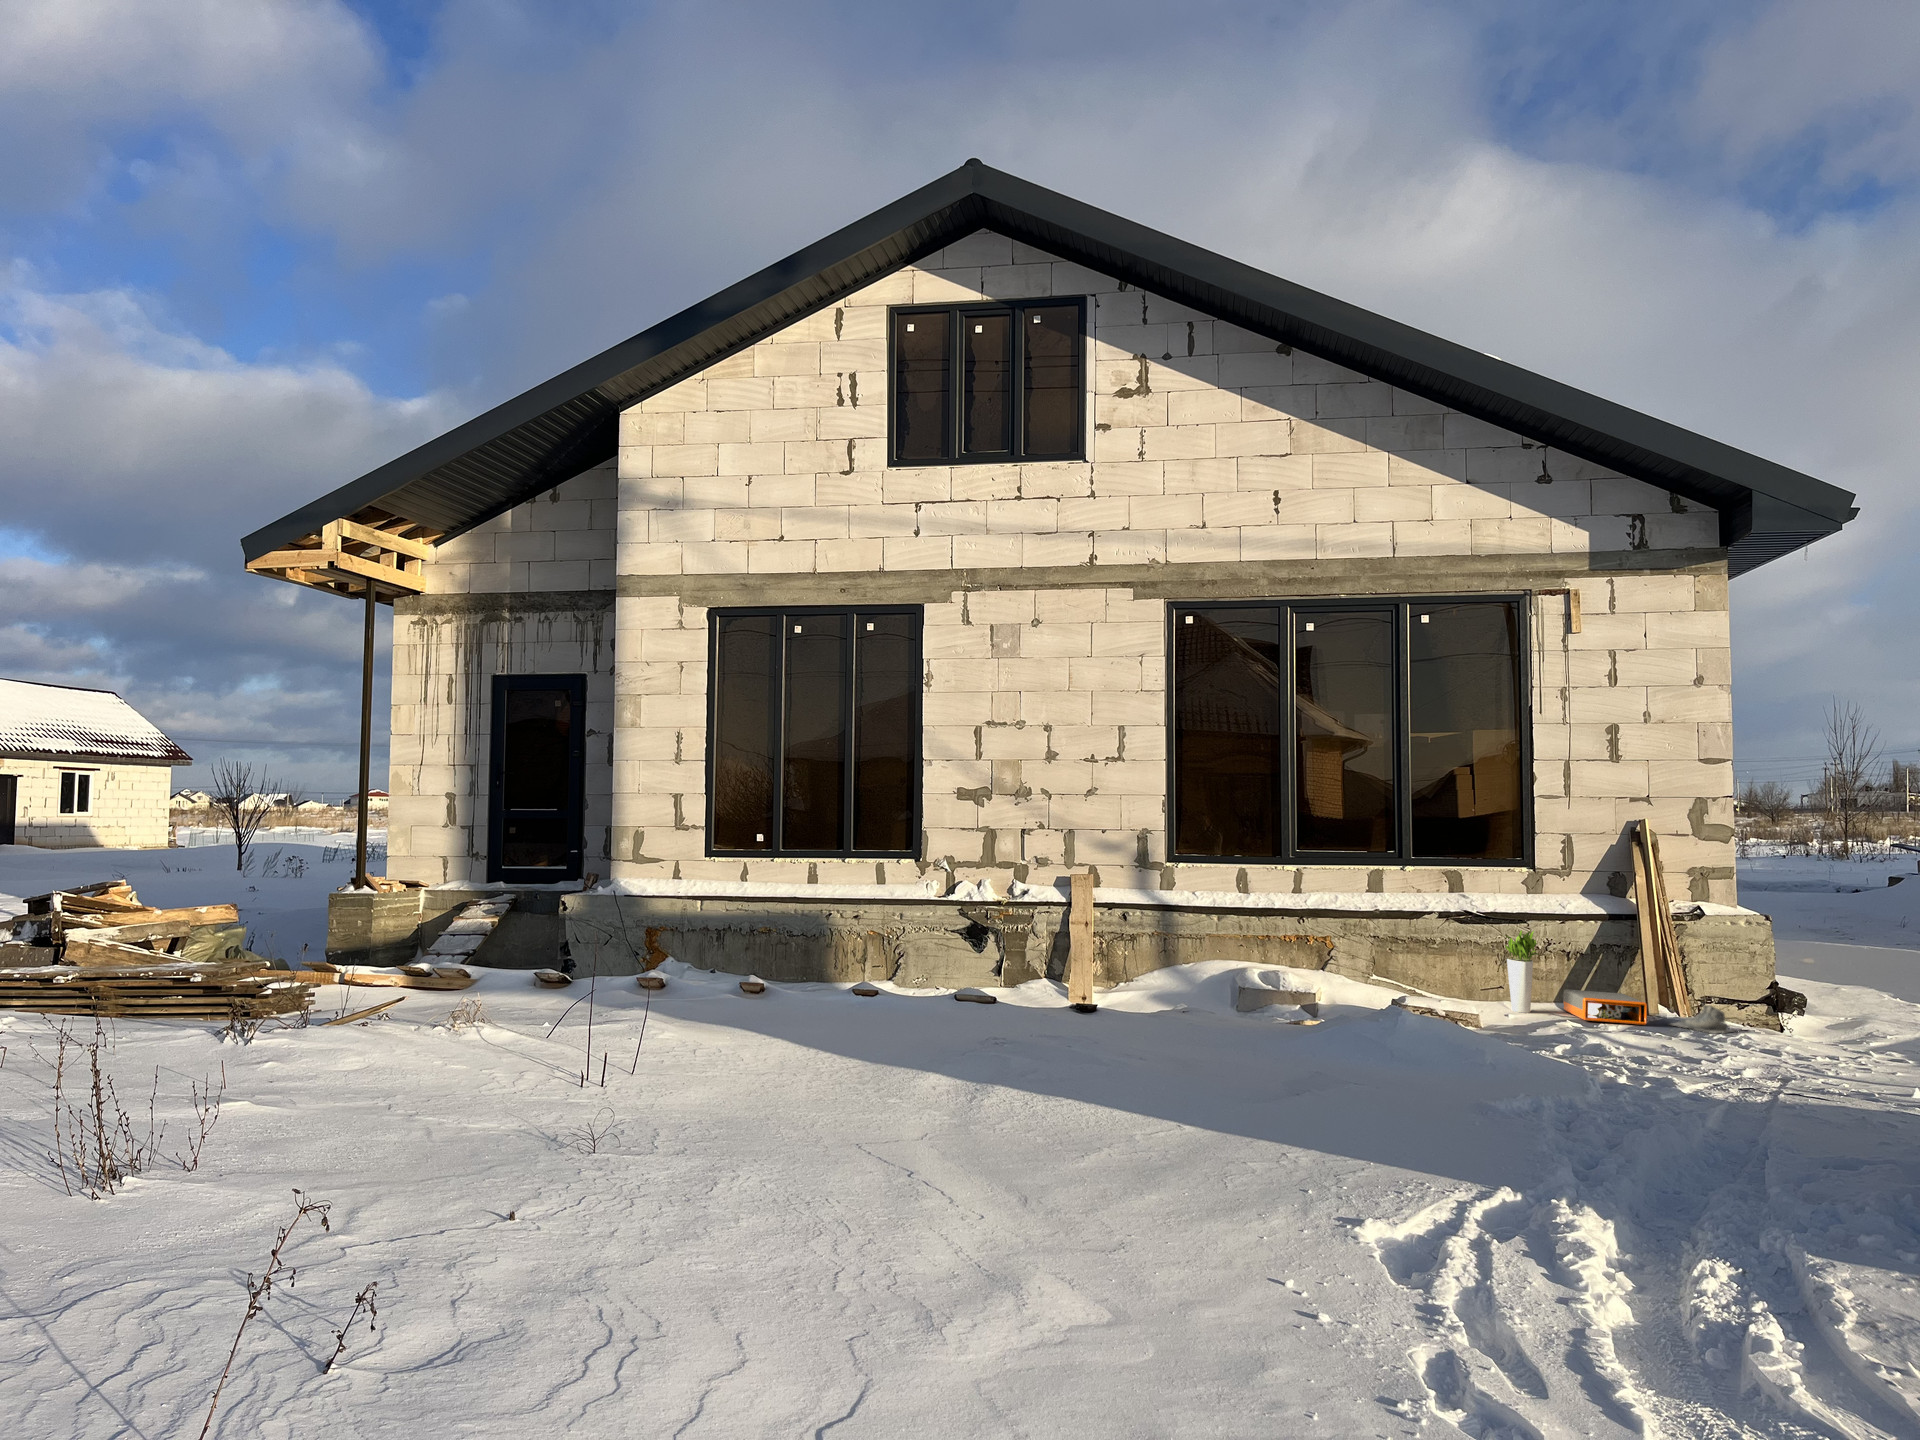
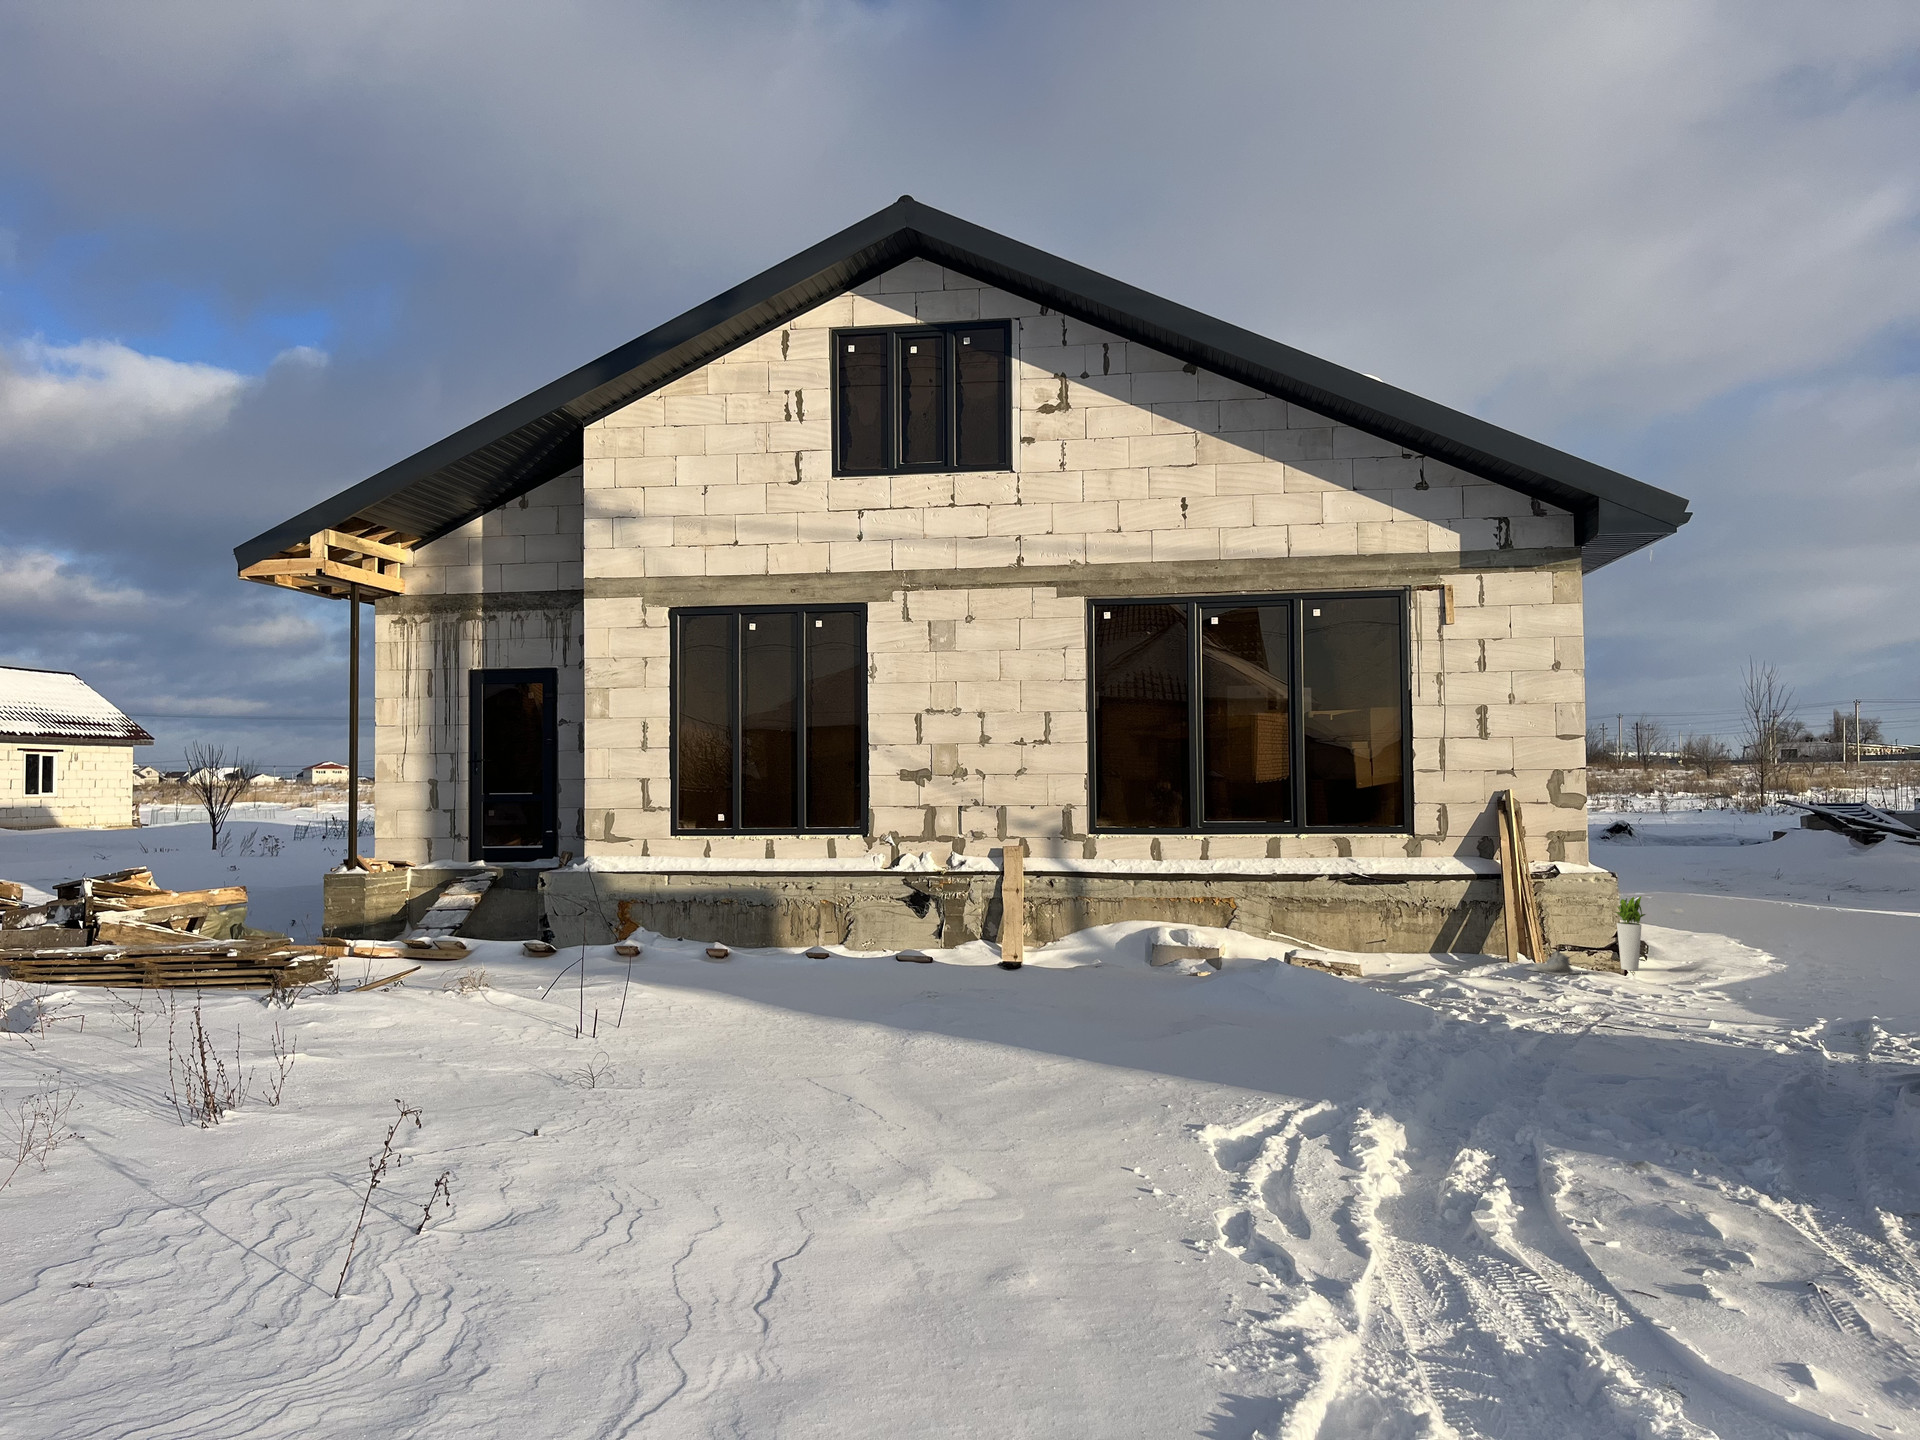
planter: present [1505,931,1539,1013] -> present [1616,896,1645,970]
storage box: present [1563,989,1647,1025] -> none [1437,940,1504,969]

